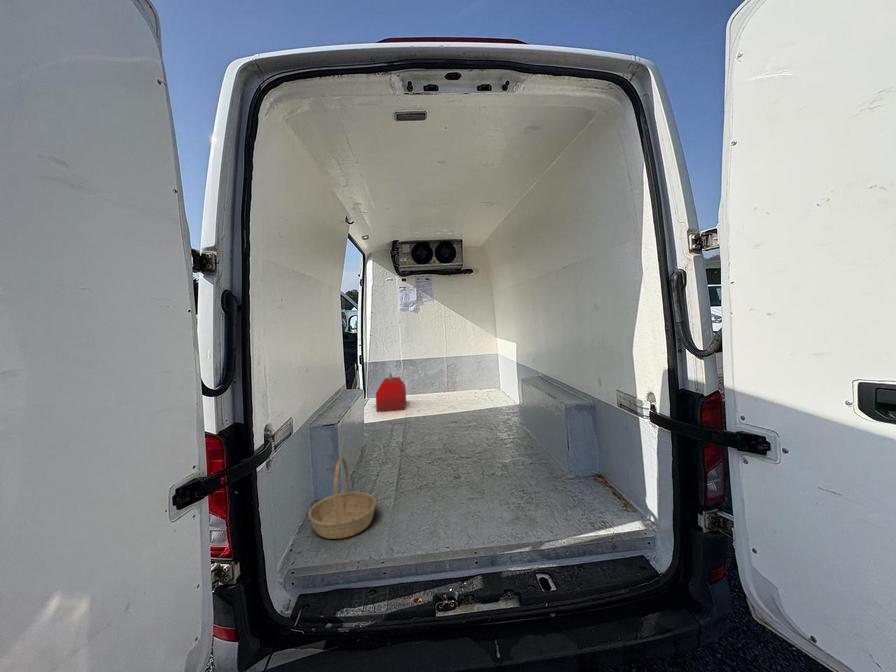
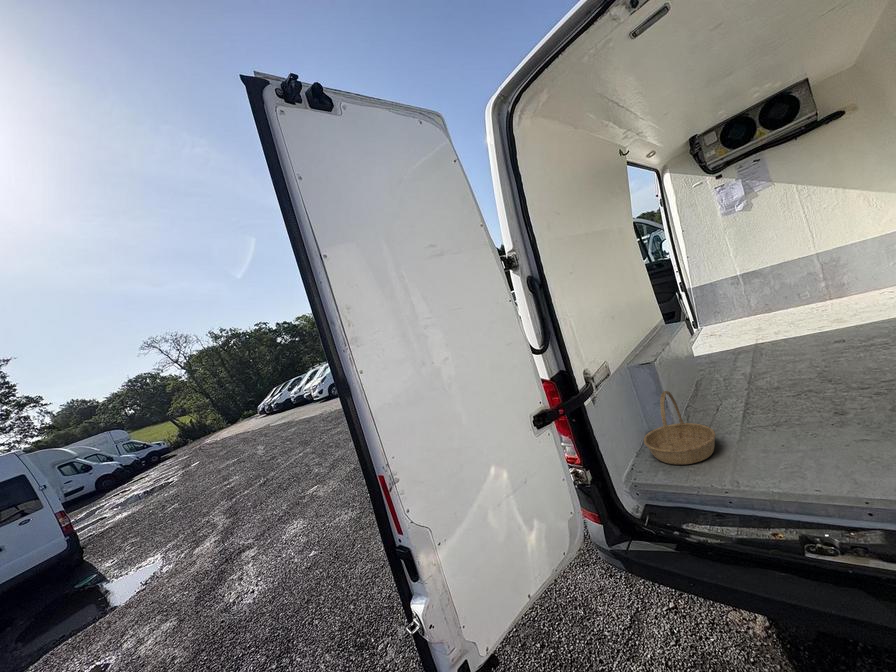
toolbox: present [376,373,406,412] -> none [707,292,755,338]

